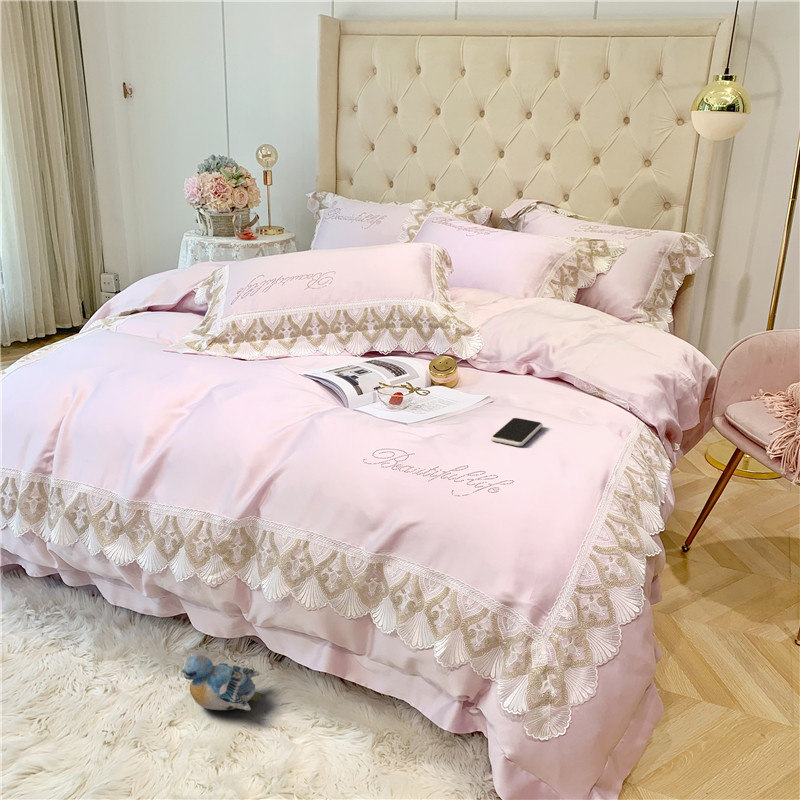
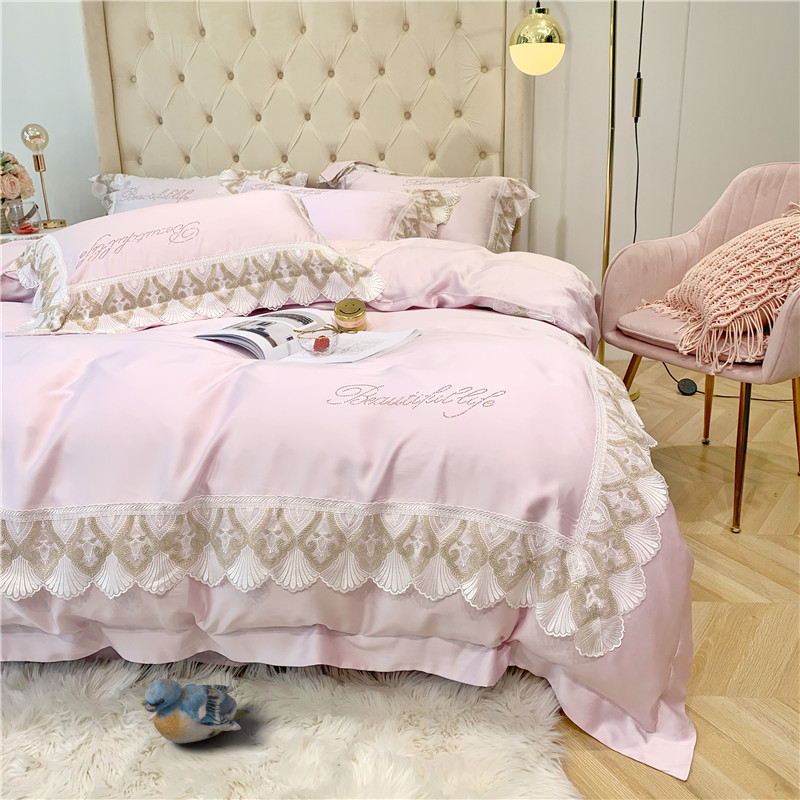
smartphone: present [491,418,543,446] -> none [456,338,500,361]

